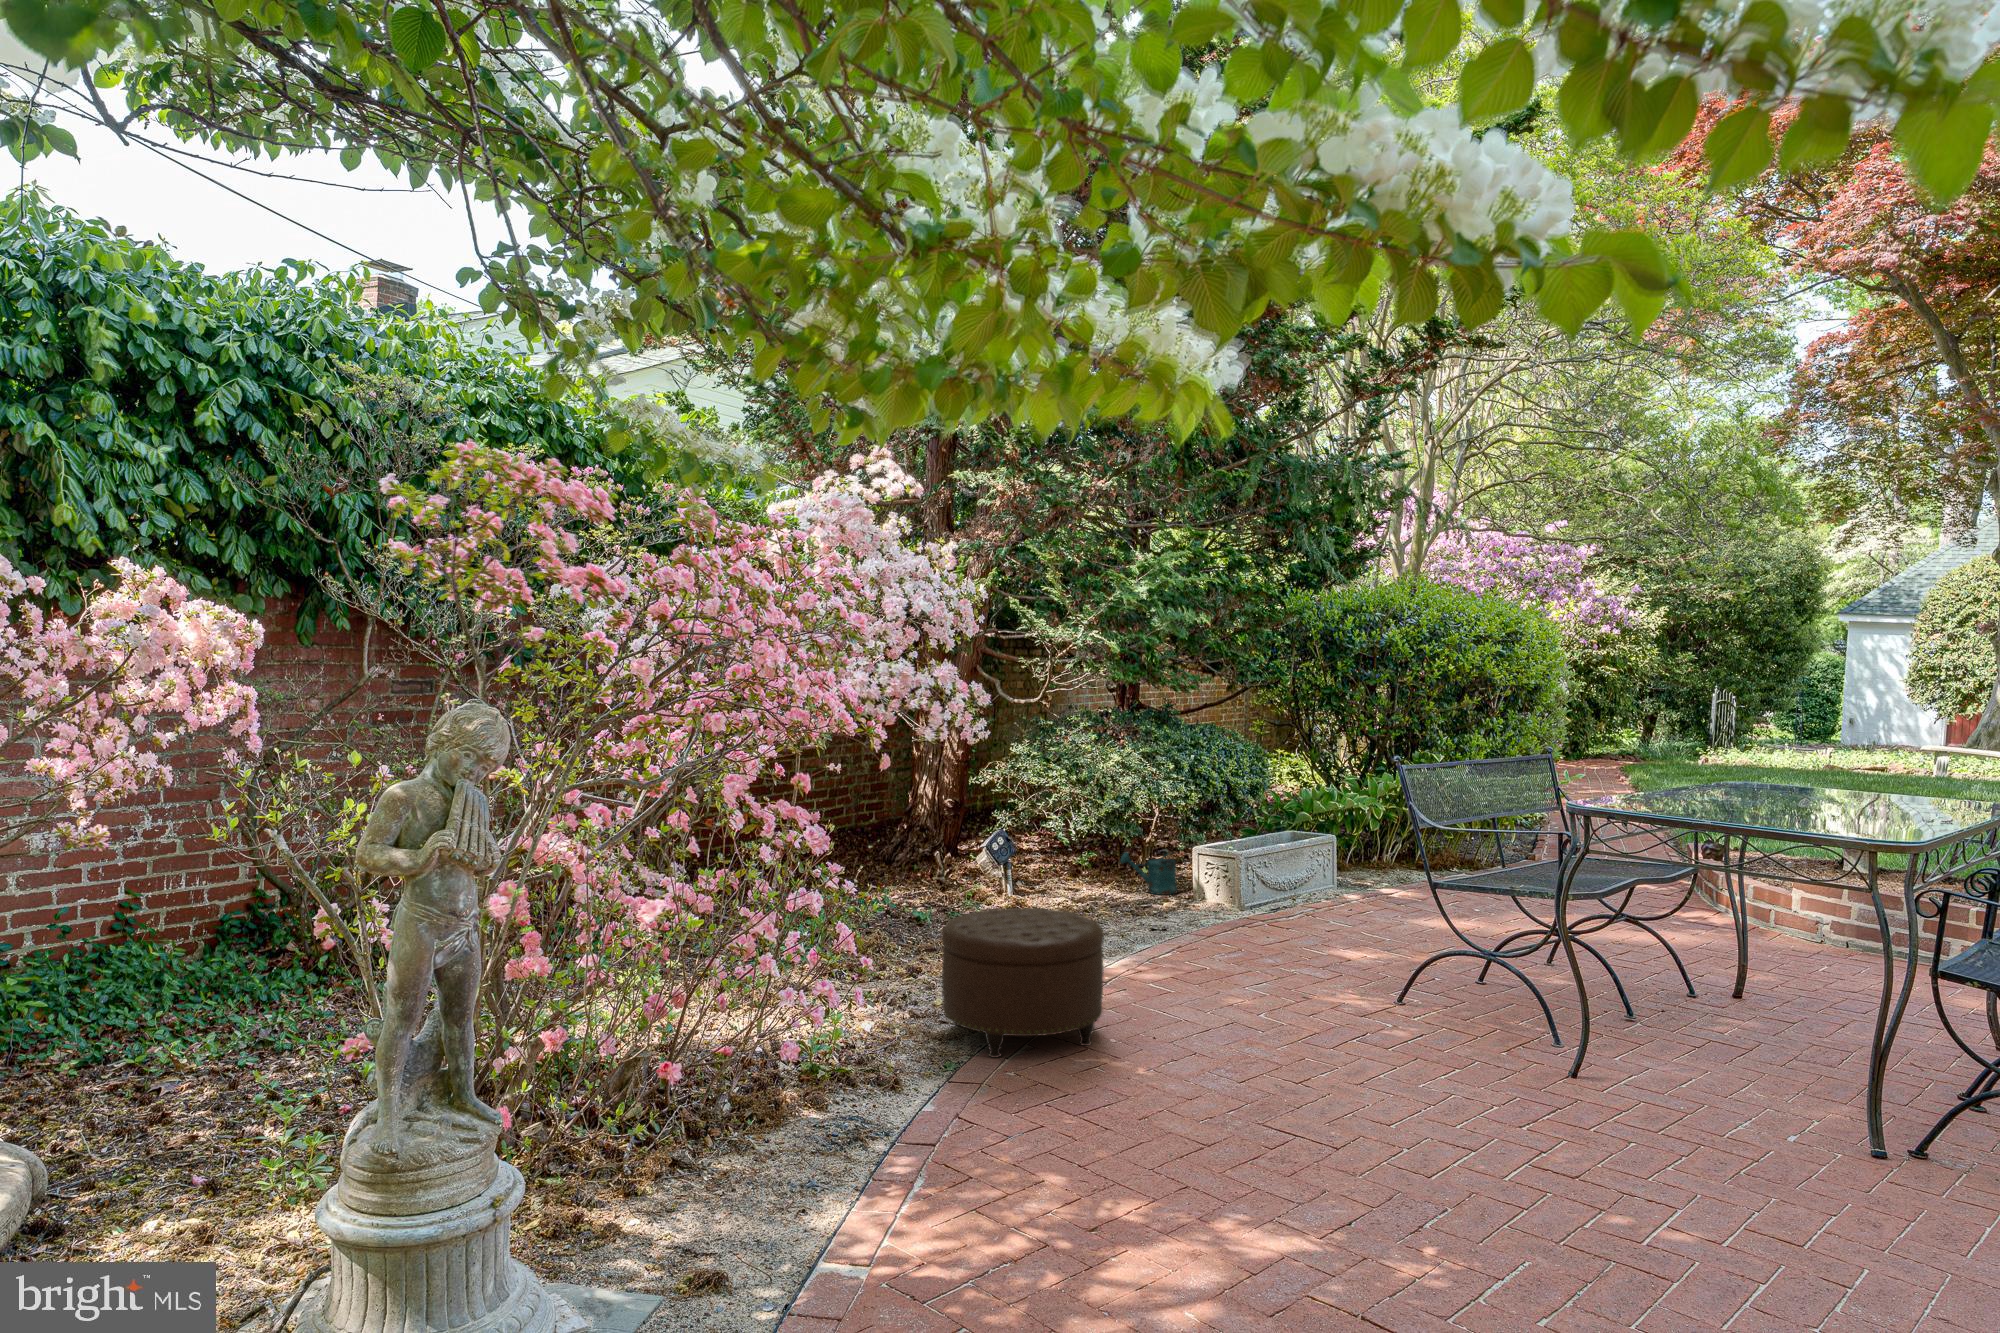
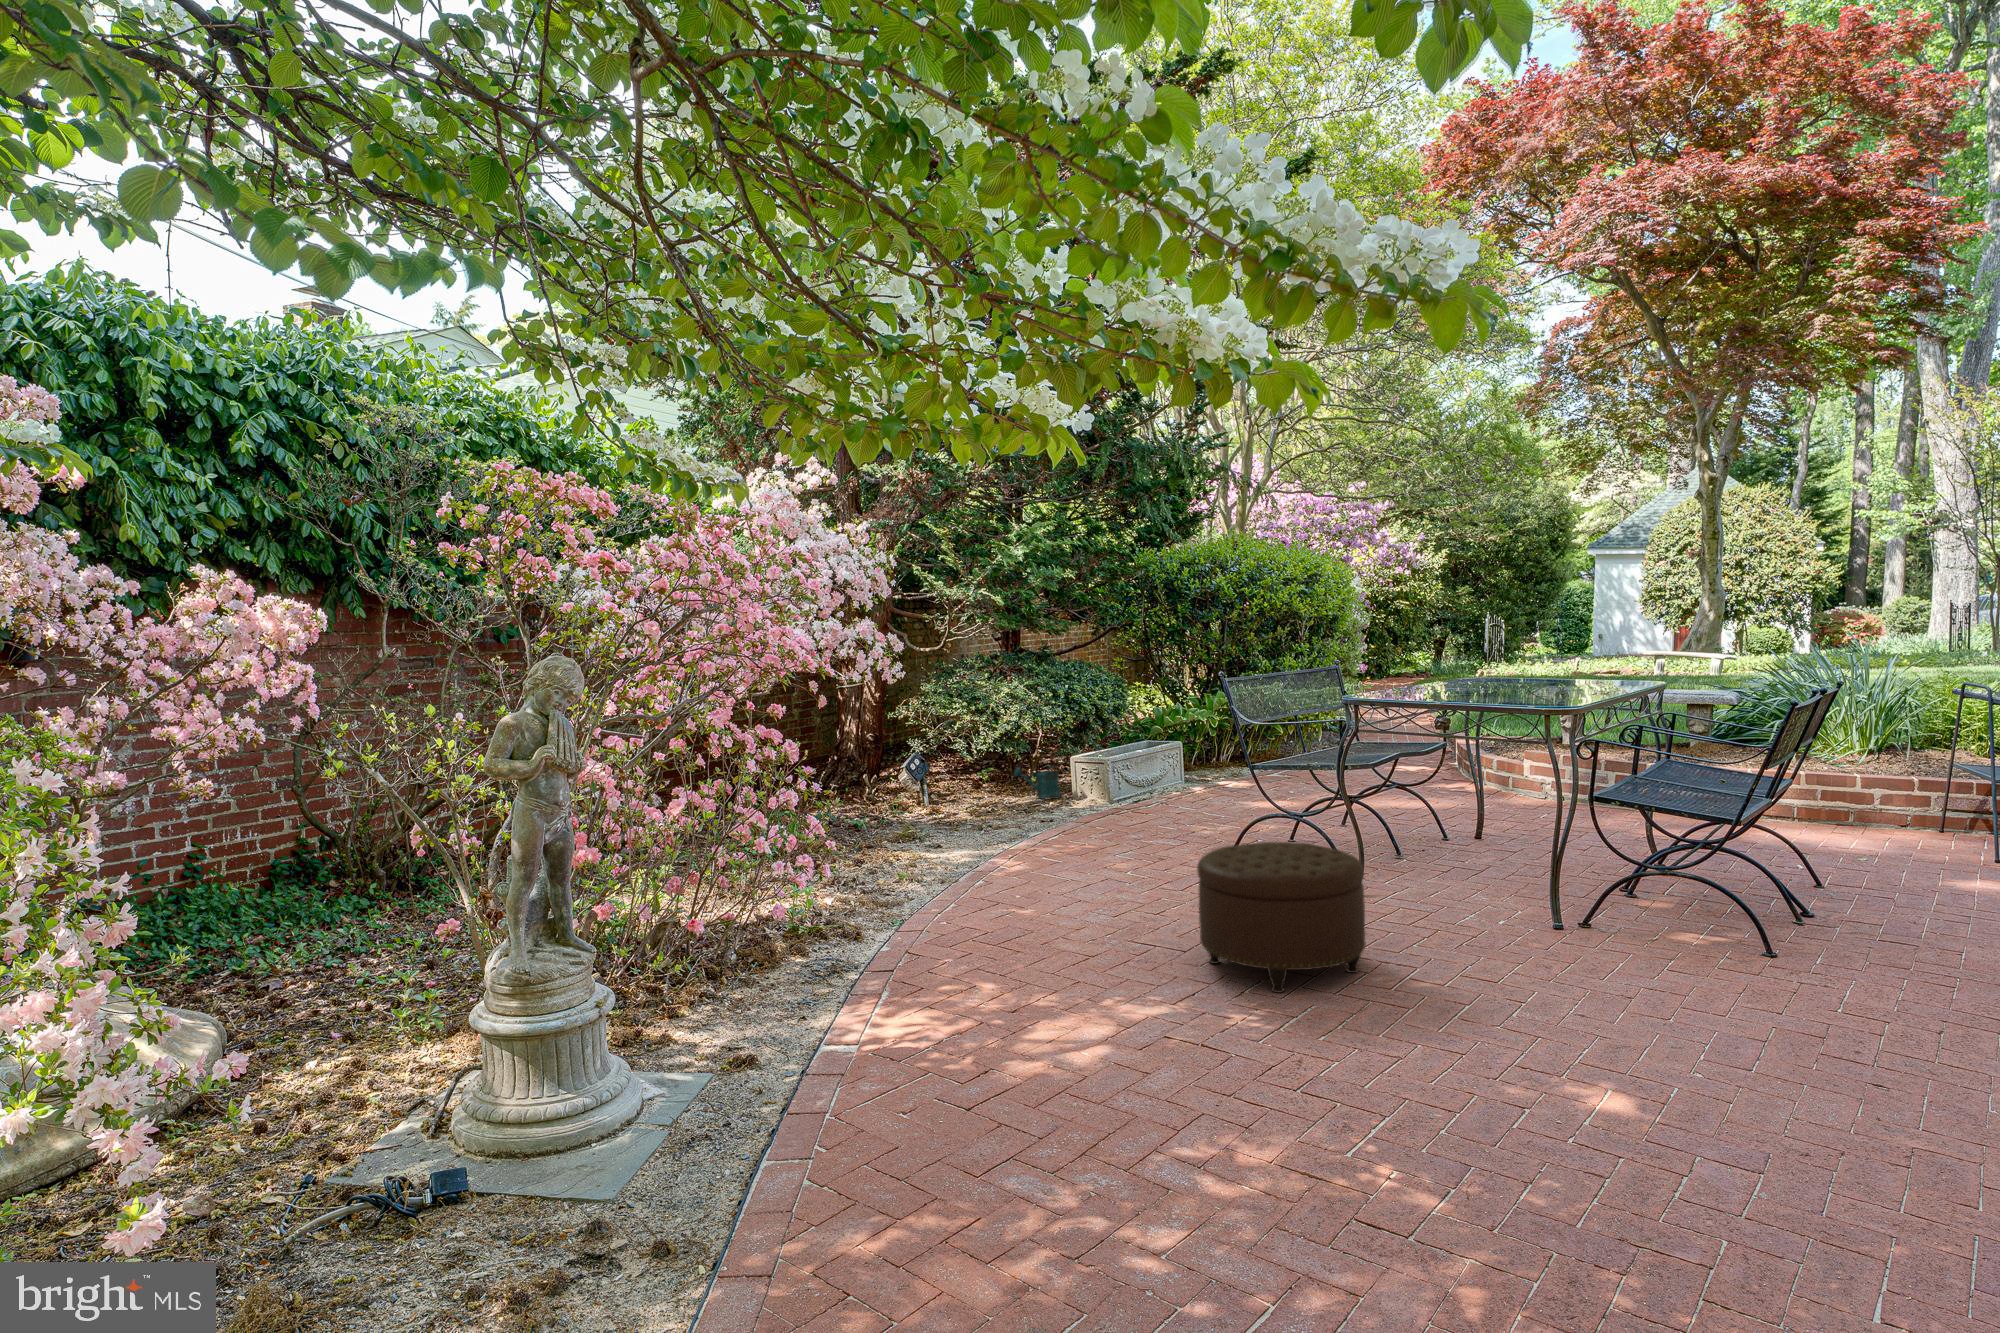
ottoman: present [942,908,1104,1058] -> present [1197,842,1365,993]

